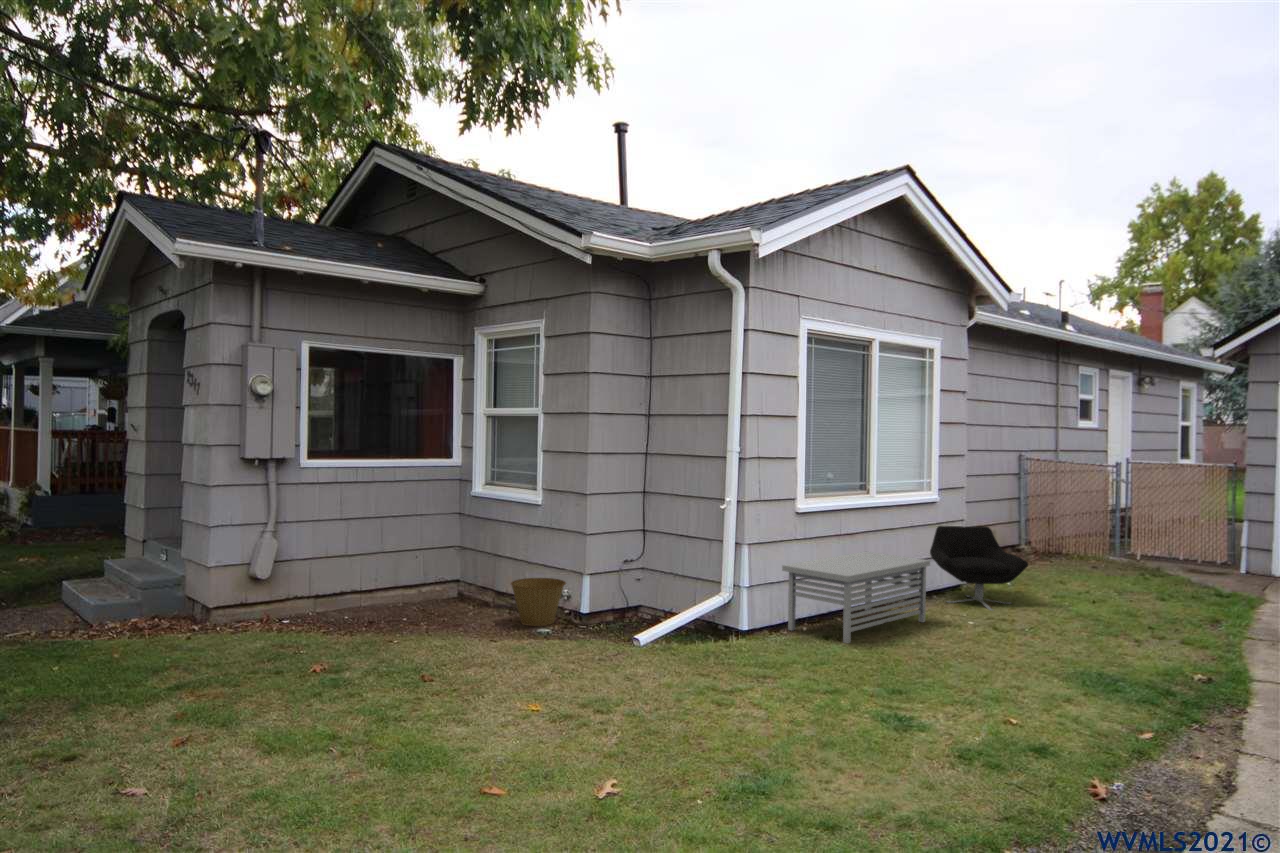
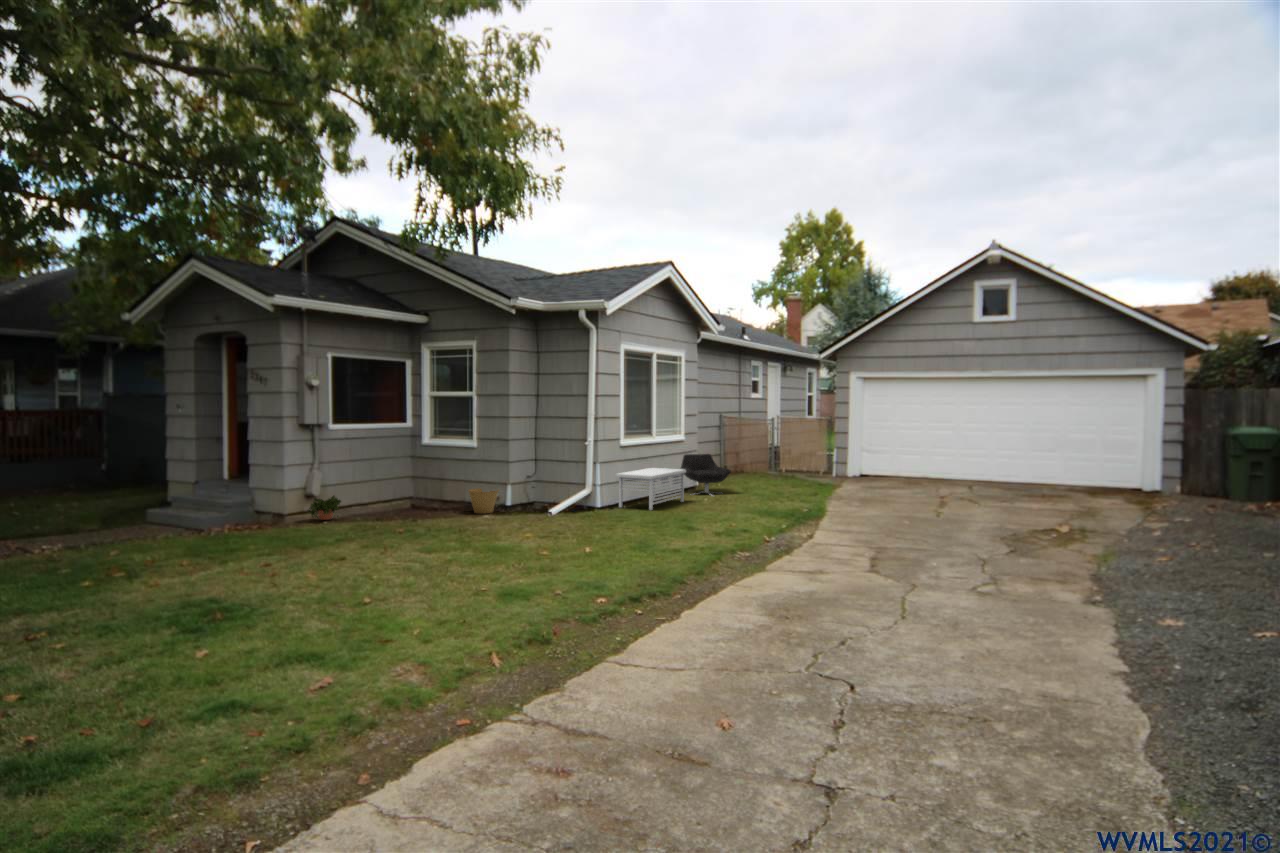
potted plant: none [237,579,297,624] -> present [308,496,341,520]

